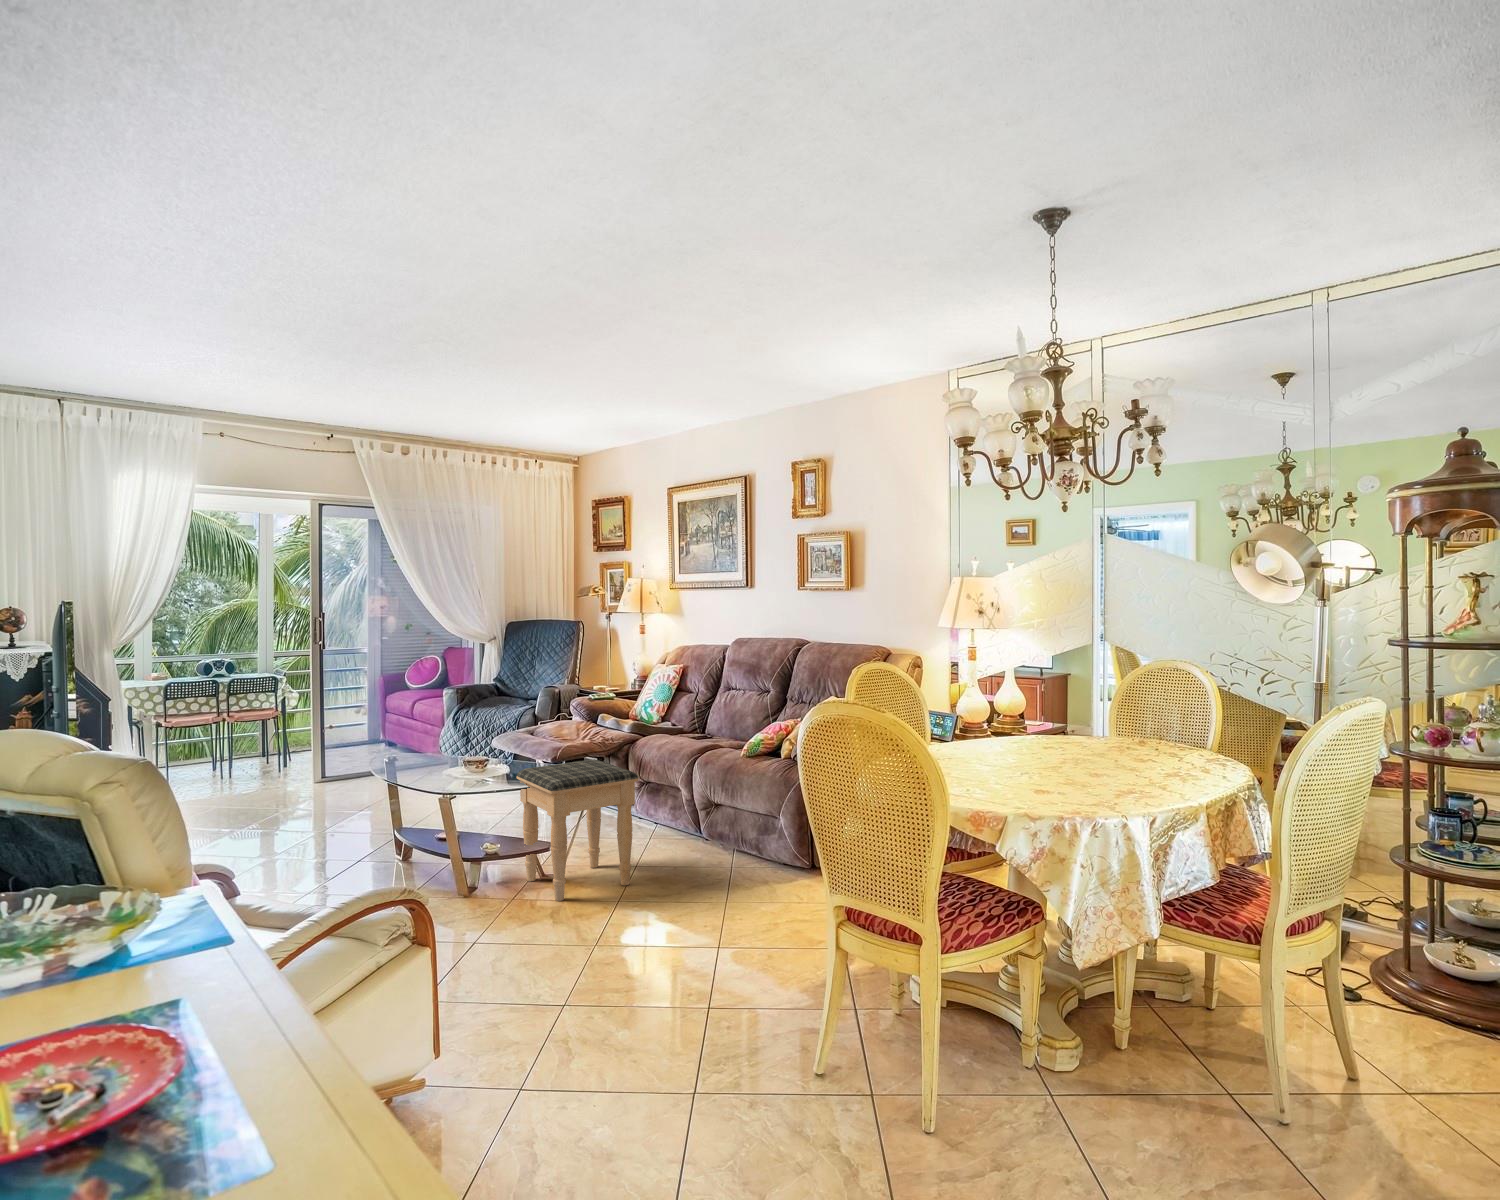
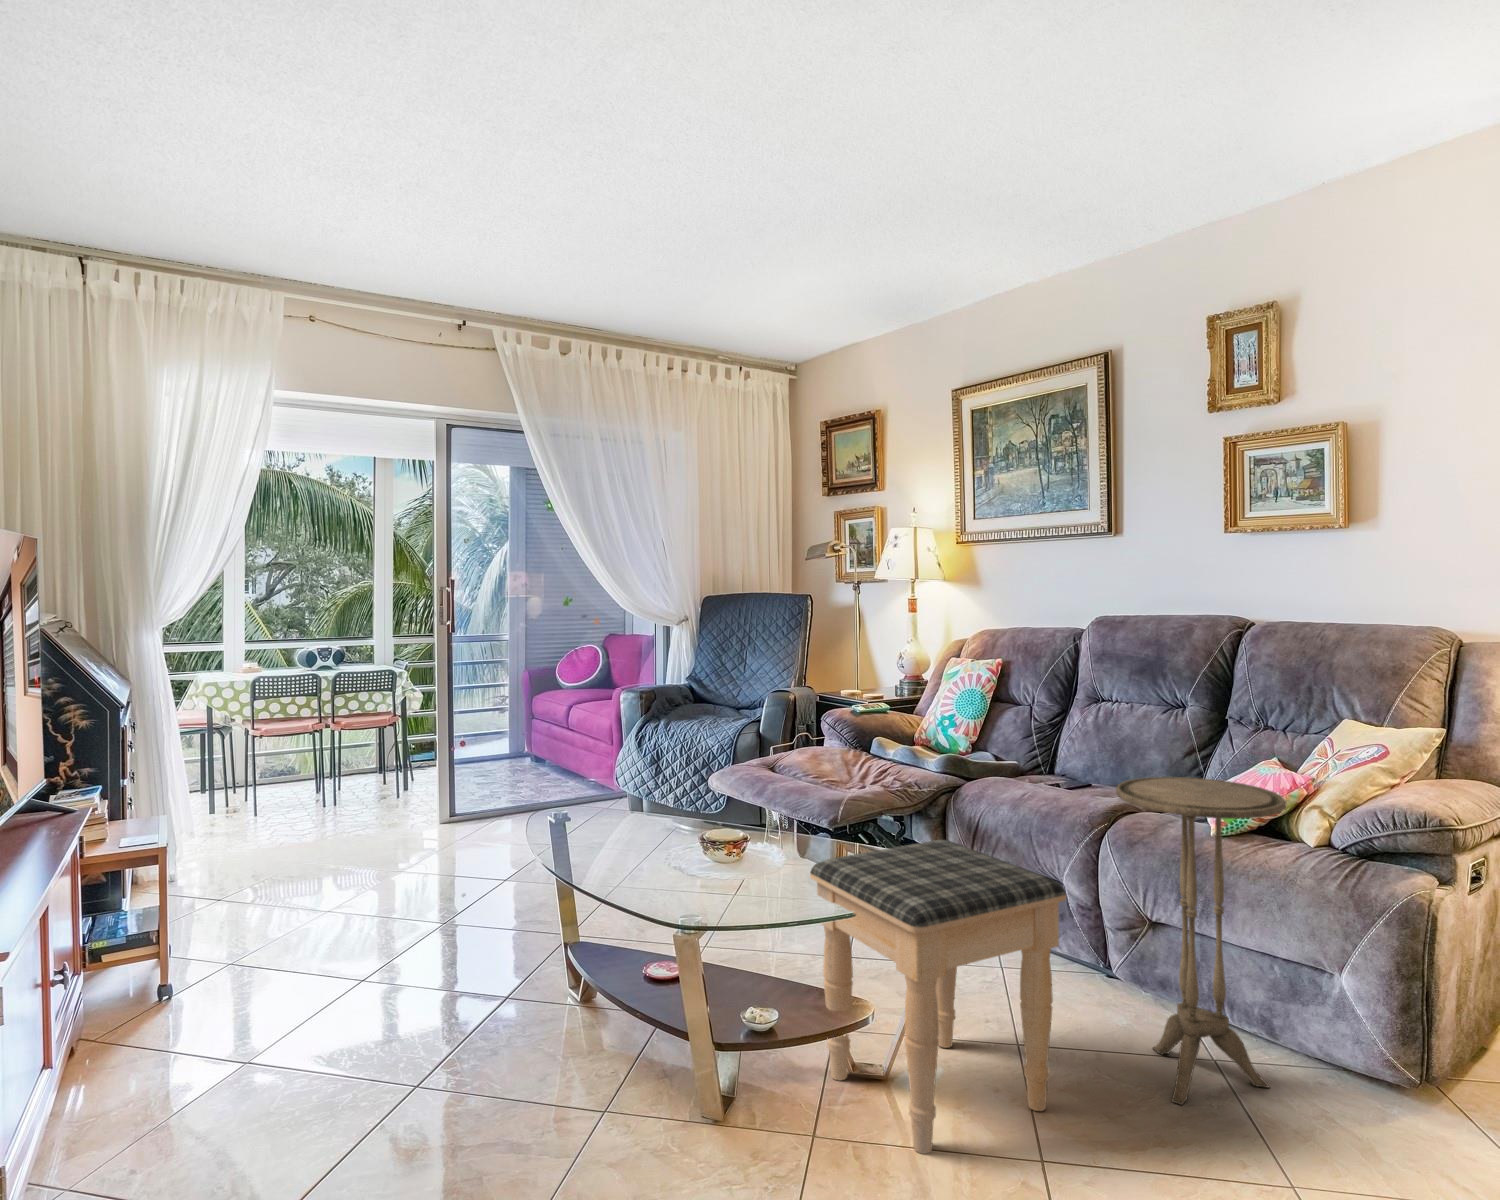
side table: none [675,724,750,880] -> present [1116,777,1286,1105]

